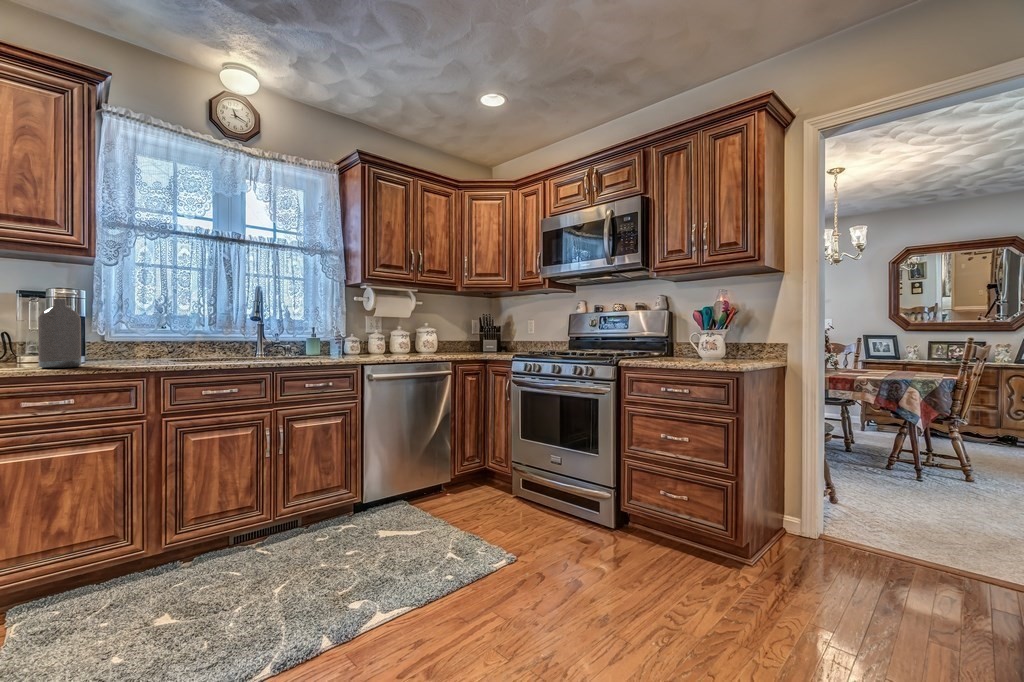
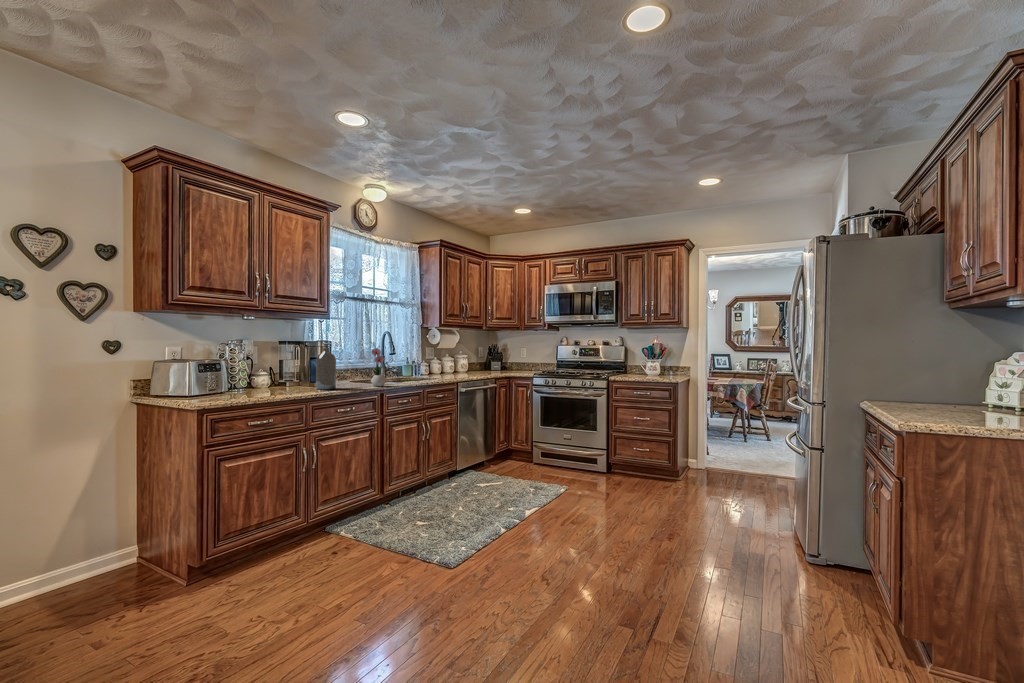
flower arrangement: none [156,293,197,366] -> present [371,342,386,386]

